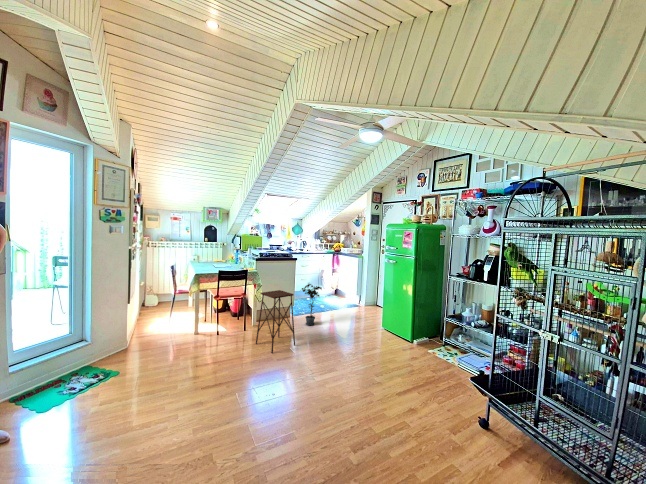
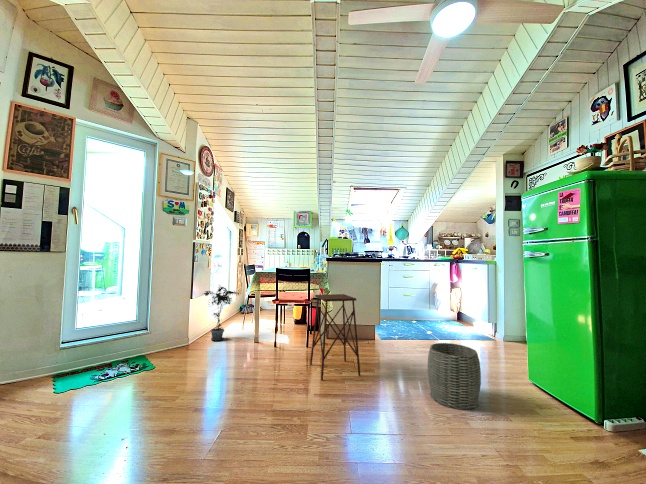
potted plant: present [302,284,322,325] -> present [204,287,239,341]
woven basket: none [340,318,368,354] -> present [428,343,481,410]

